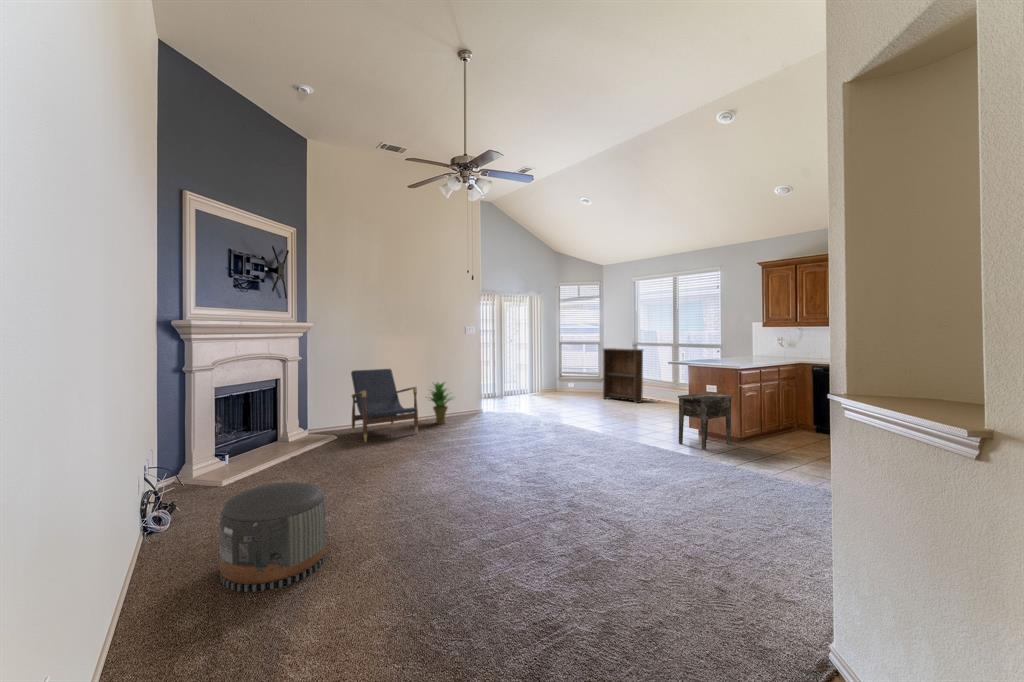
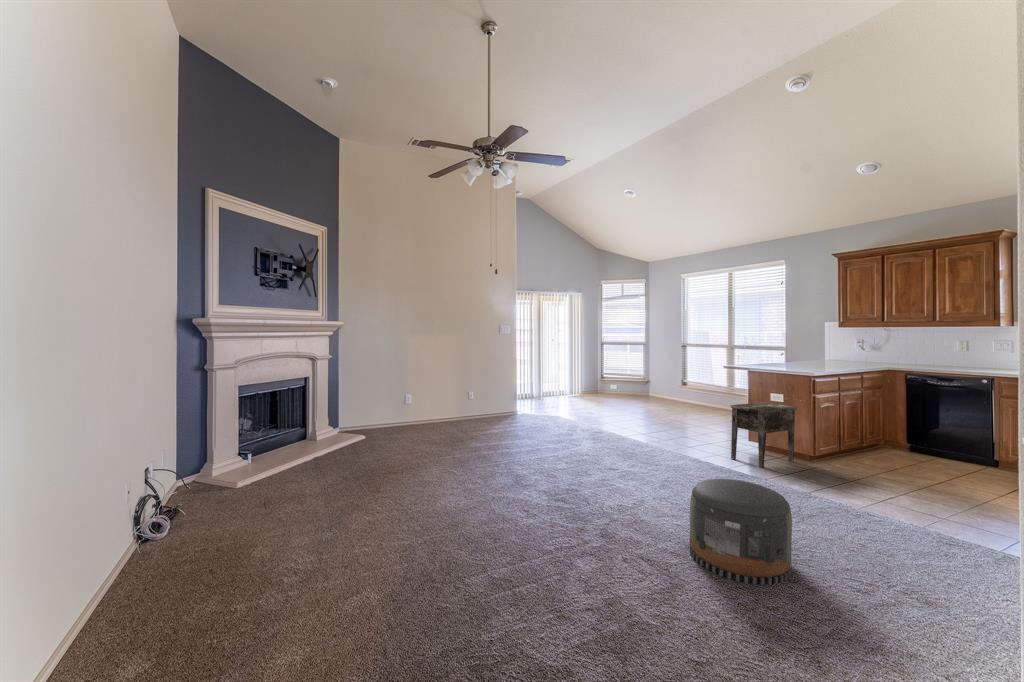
bookshelf: present [603,348,643,403] -> none [648,350,693,409]
lounge chair: present [351,369,418,442] -> none [383,368,449,444]
potted plant: present [430,383,452,424] -> none [457,383,490,426]
pouf: present [219,482,326,592] -> present [689,479,792,585]

